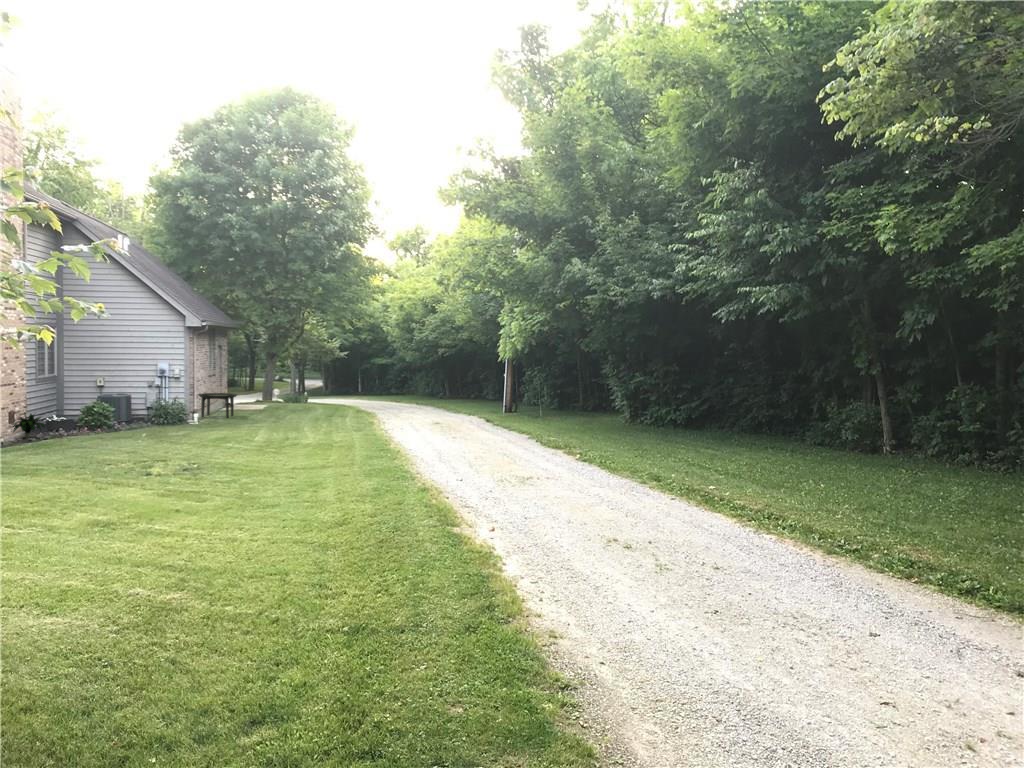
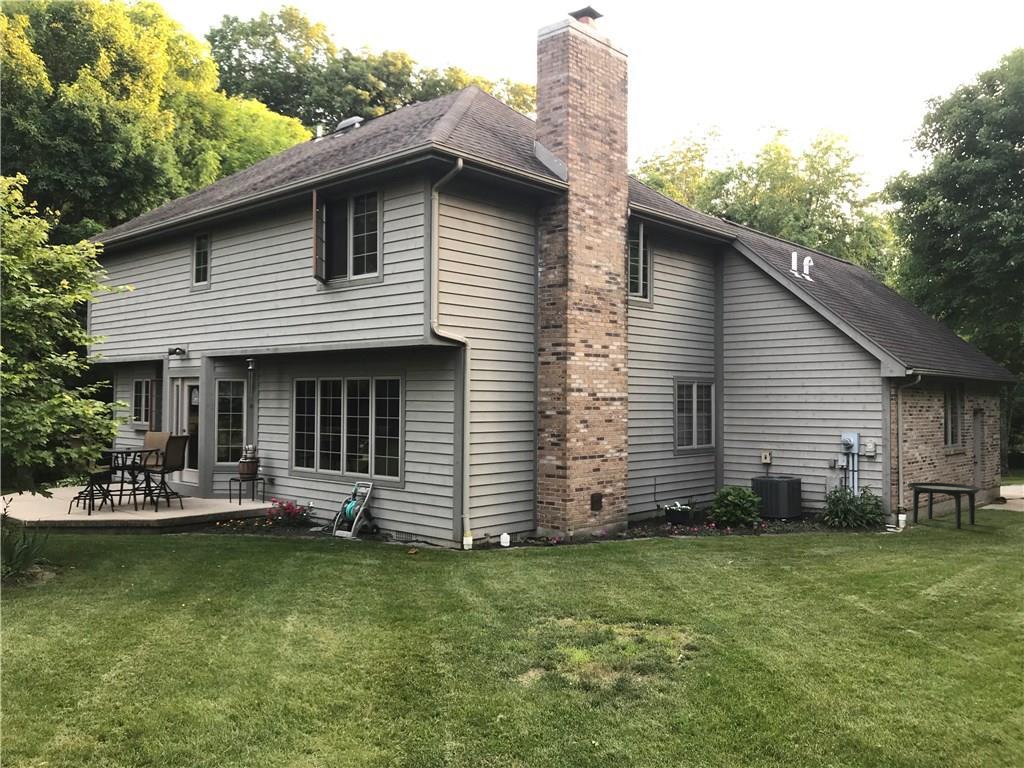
potted plant: present [13,413,45,438] -> none [585,498,633,537]

